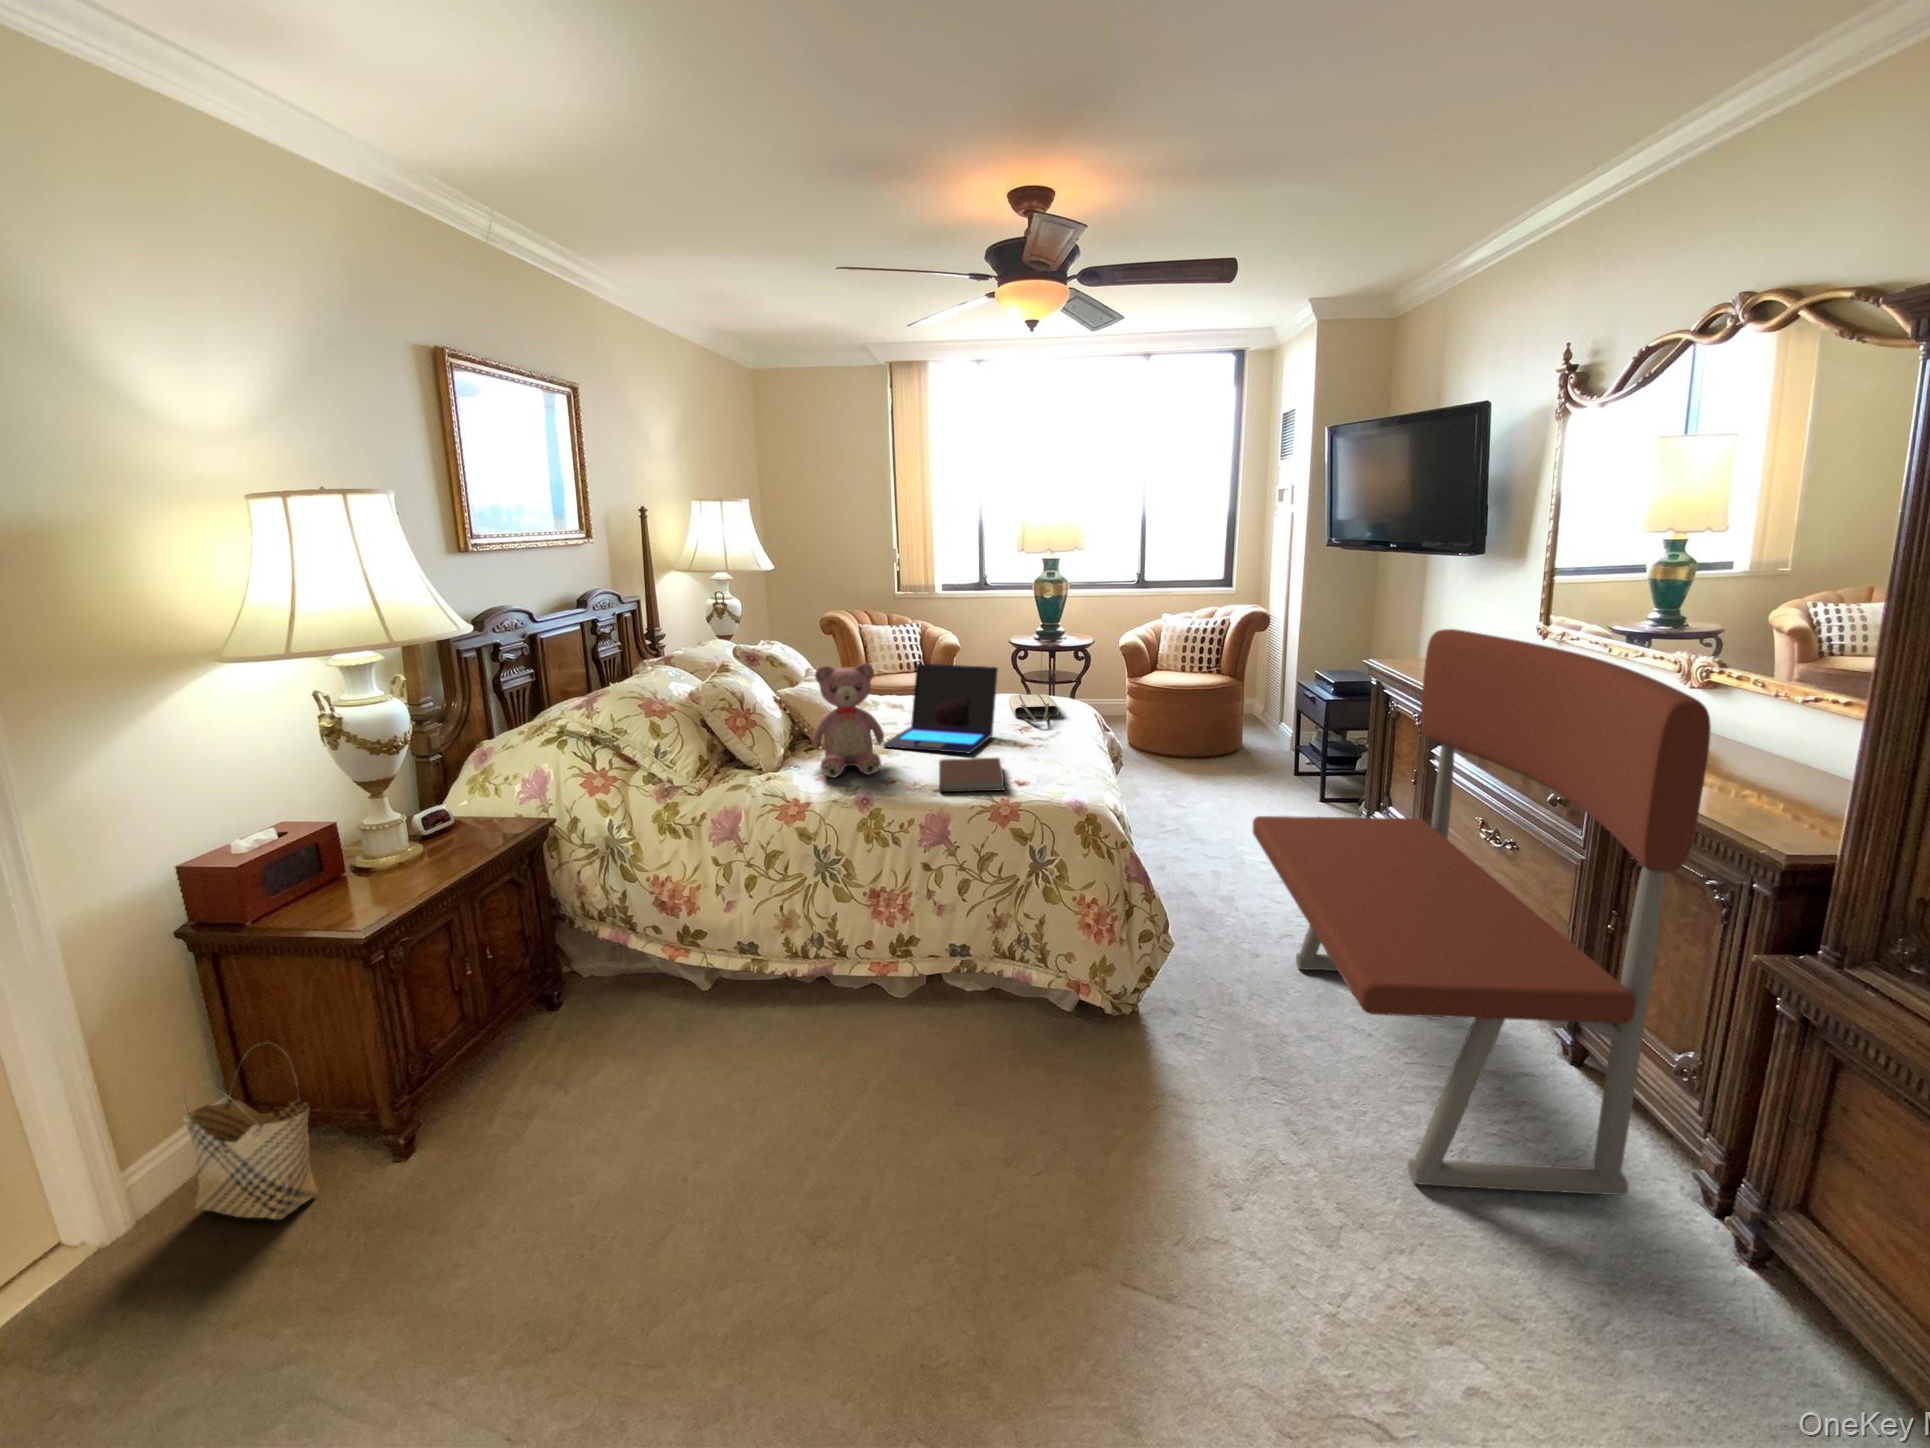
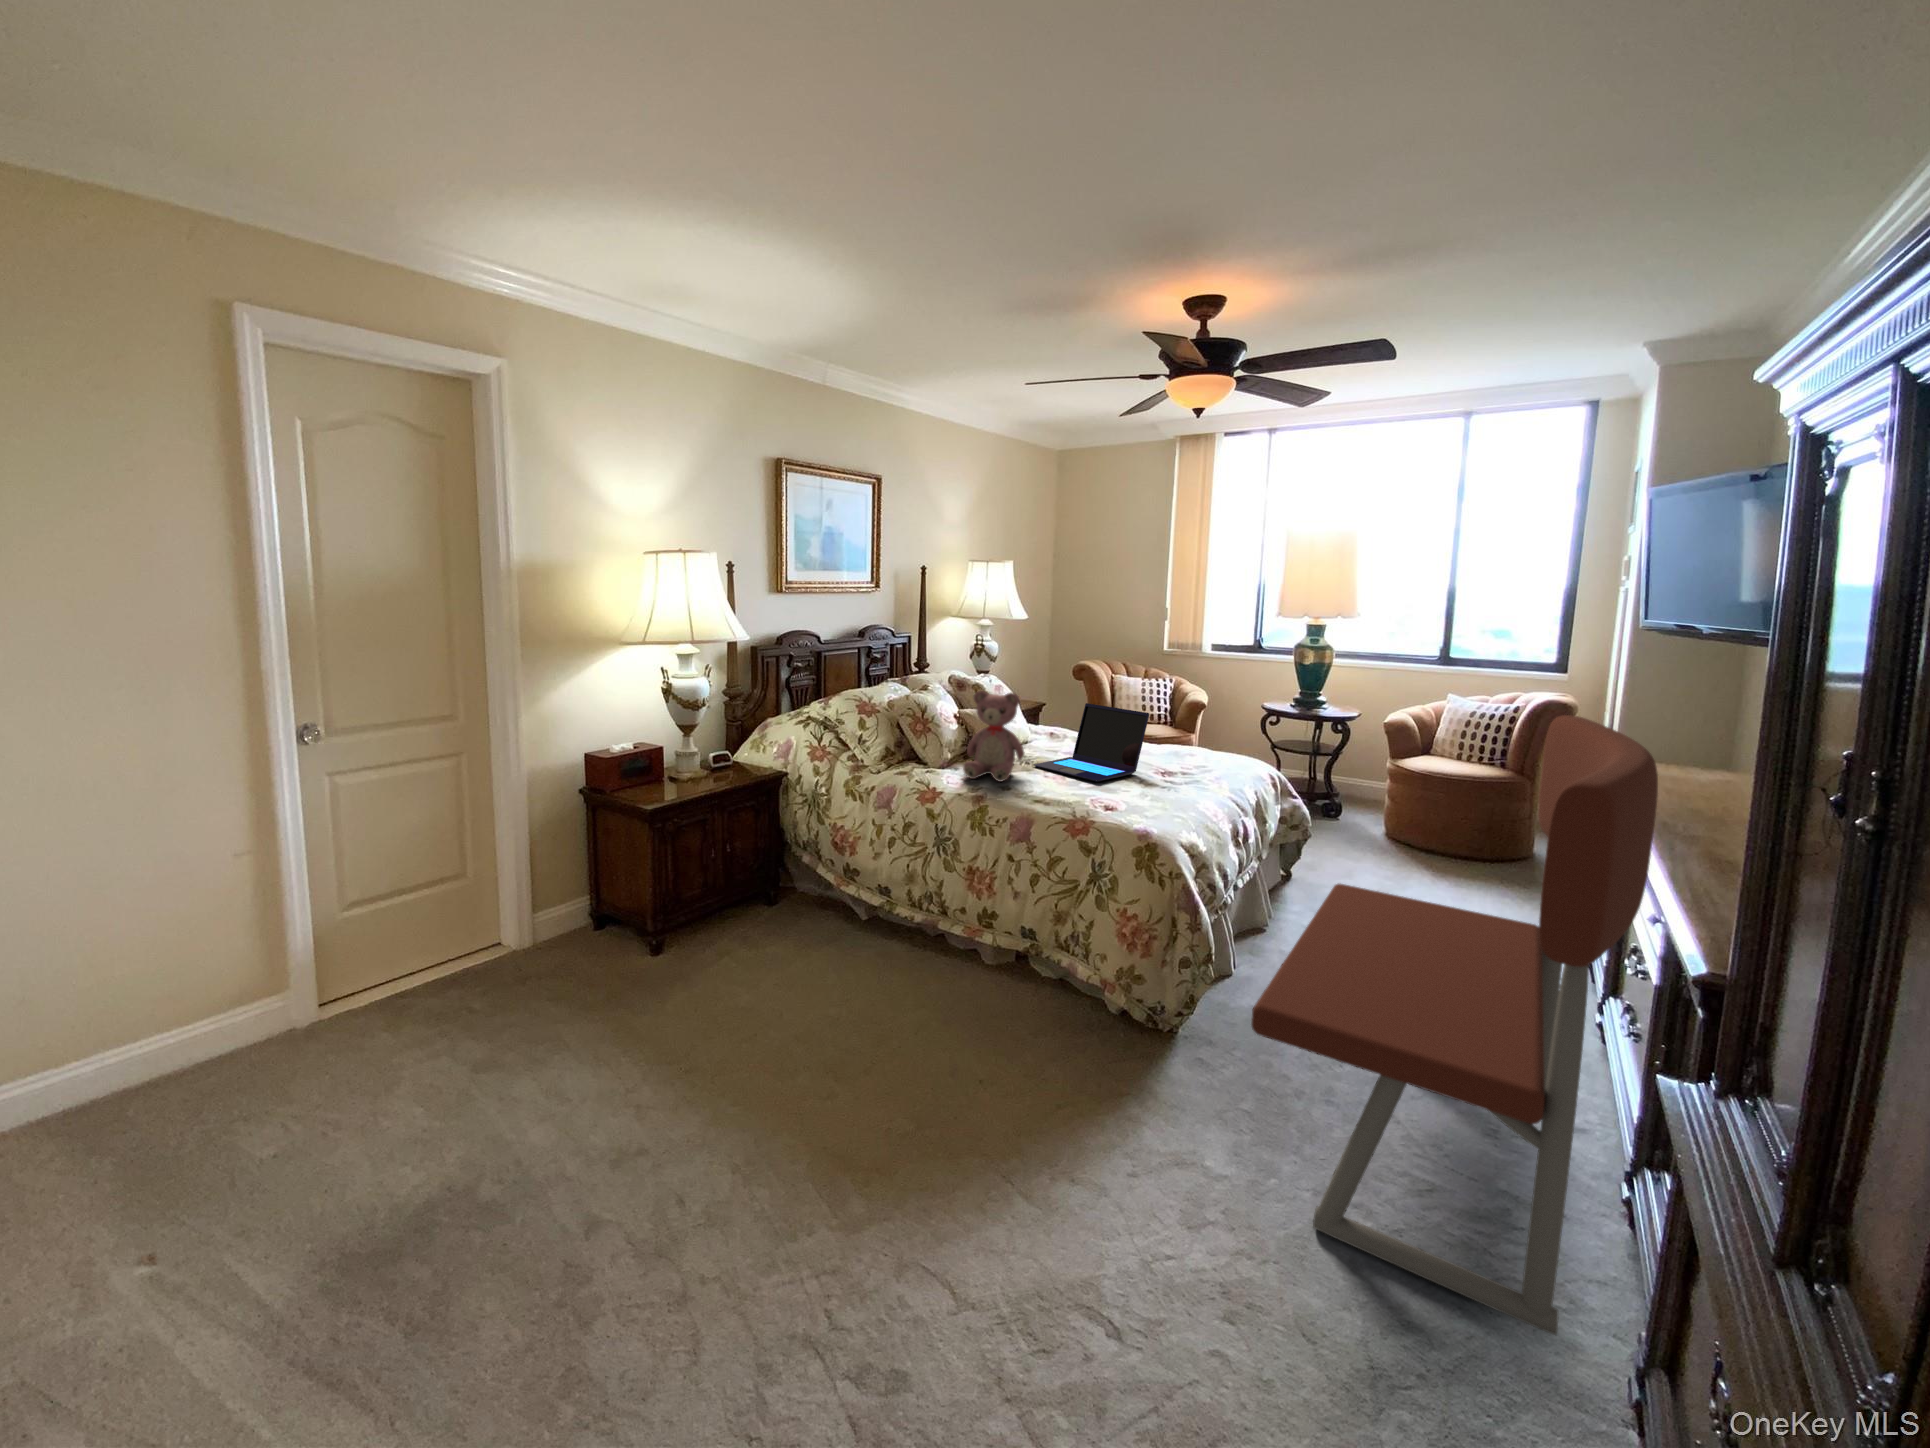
tote bag: present [1009,694,1059,722] -> none [1175,746,1225,770]
notebook: present [939,758,1004,792] -> none [1039,781,1112,810]
woven basket: present [182,1042,318,1219] -> none [566,859,617,957]

